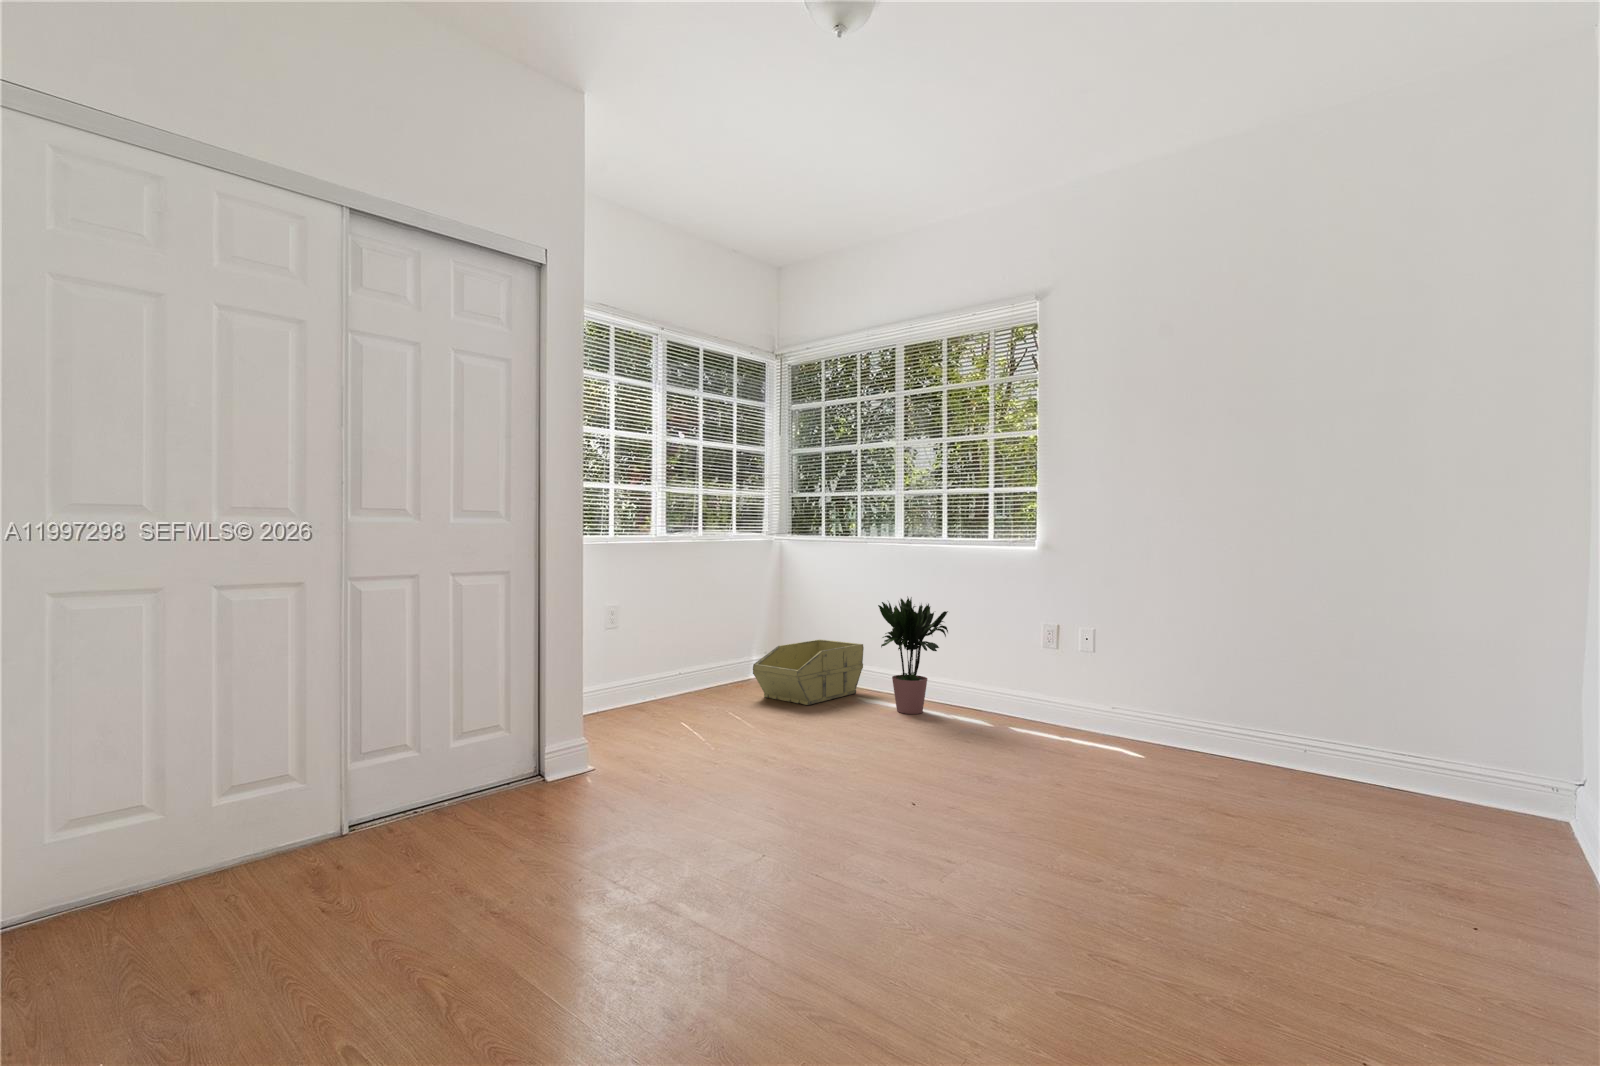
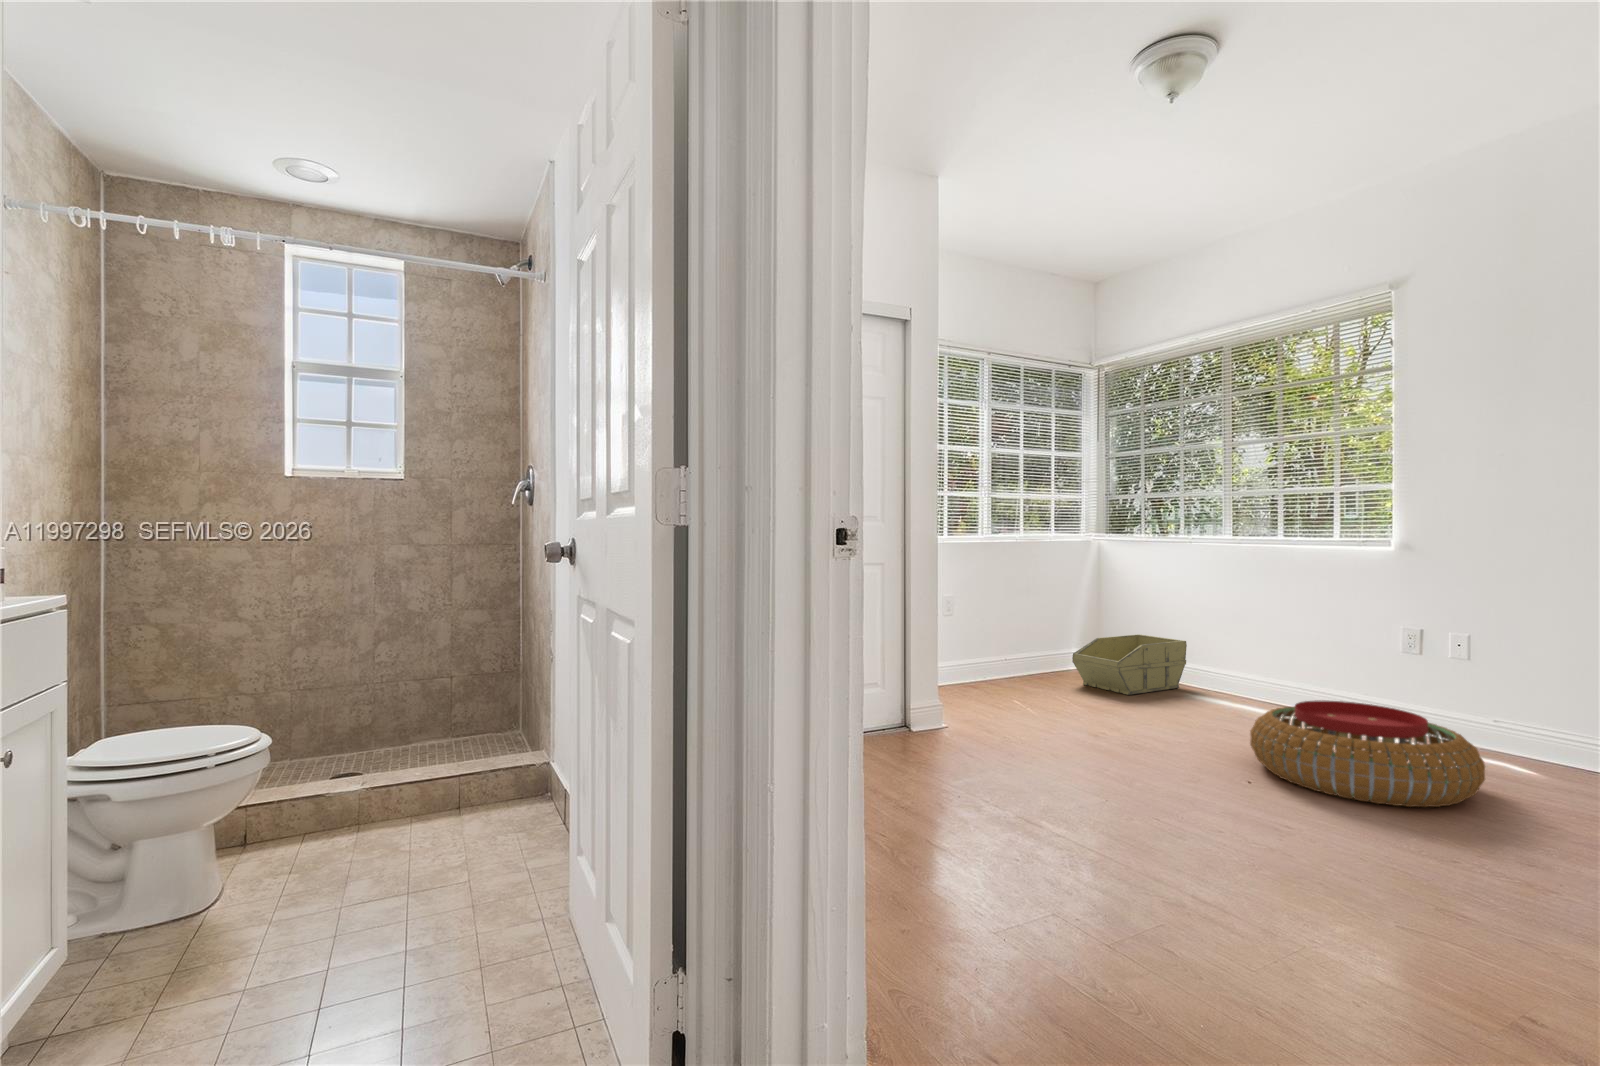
potted plant: present [878,597,948,714] -> none [1203,594,1290,712]
pouf: none [917,699,1107,801] -> present [1250,701,1485,807]

